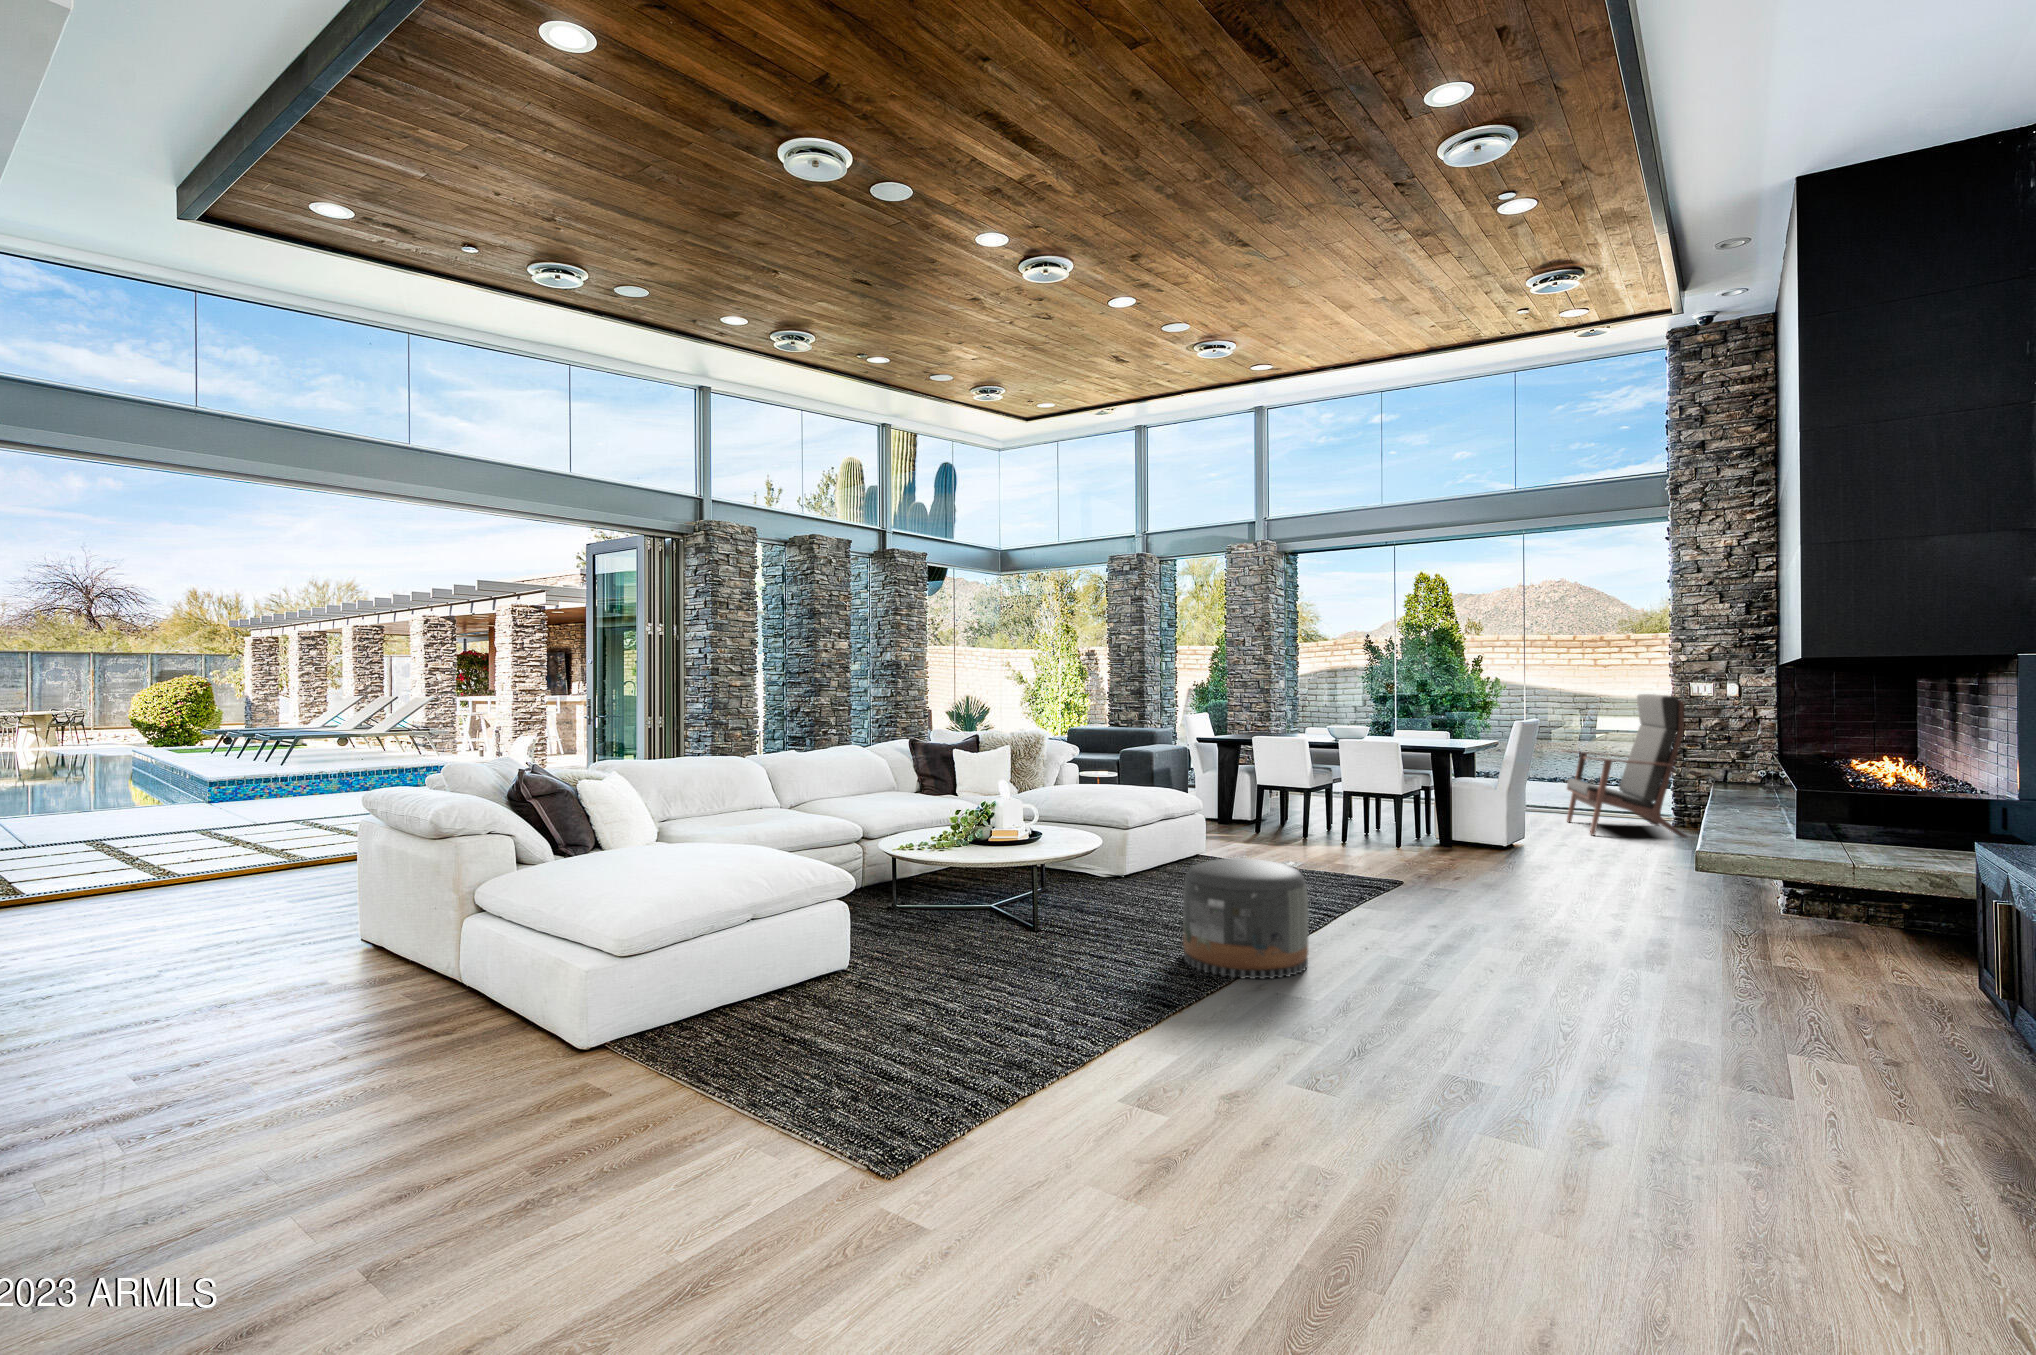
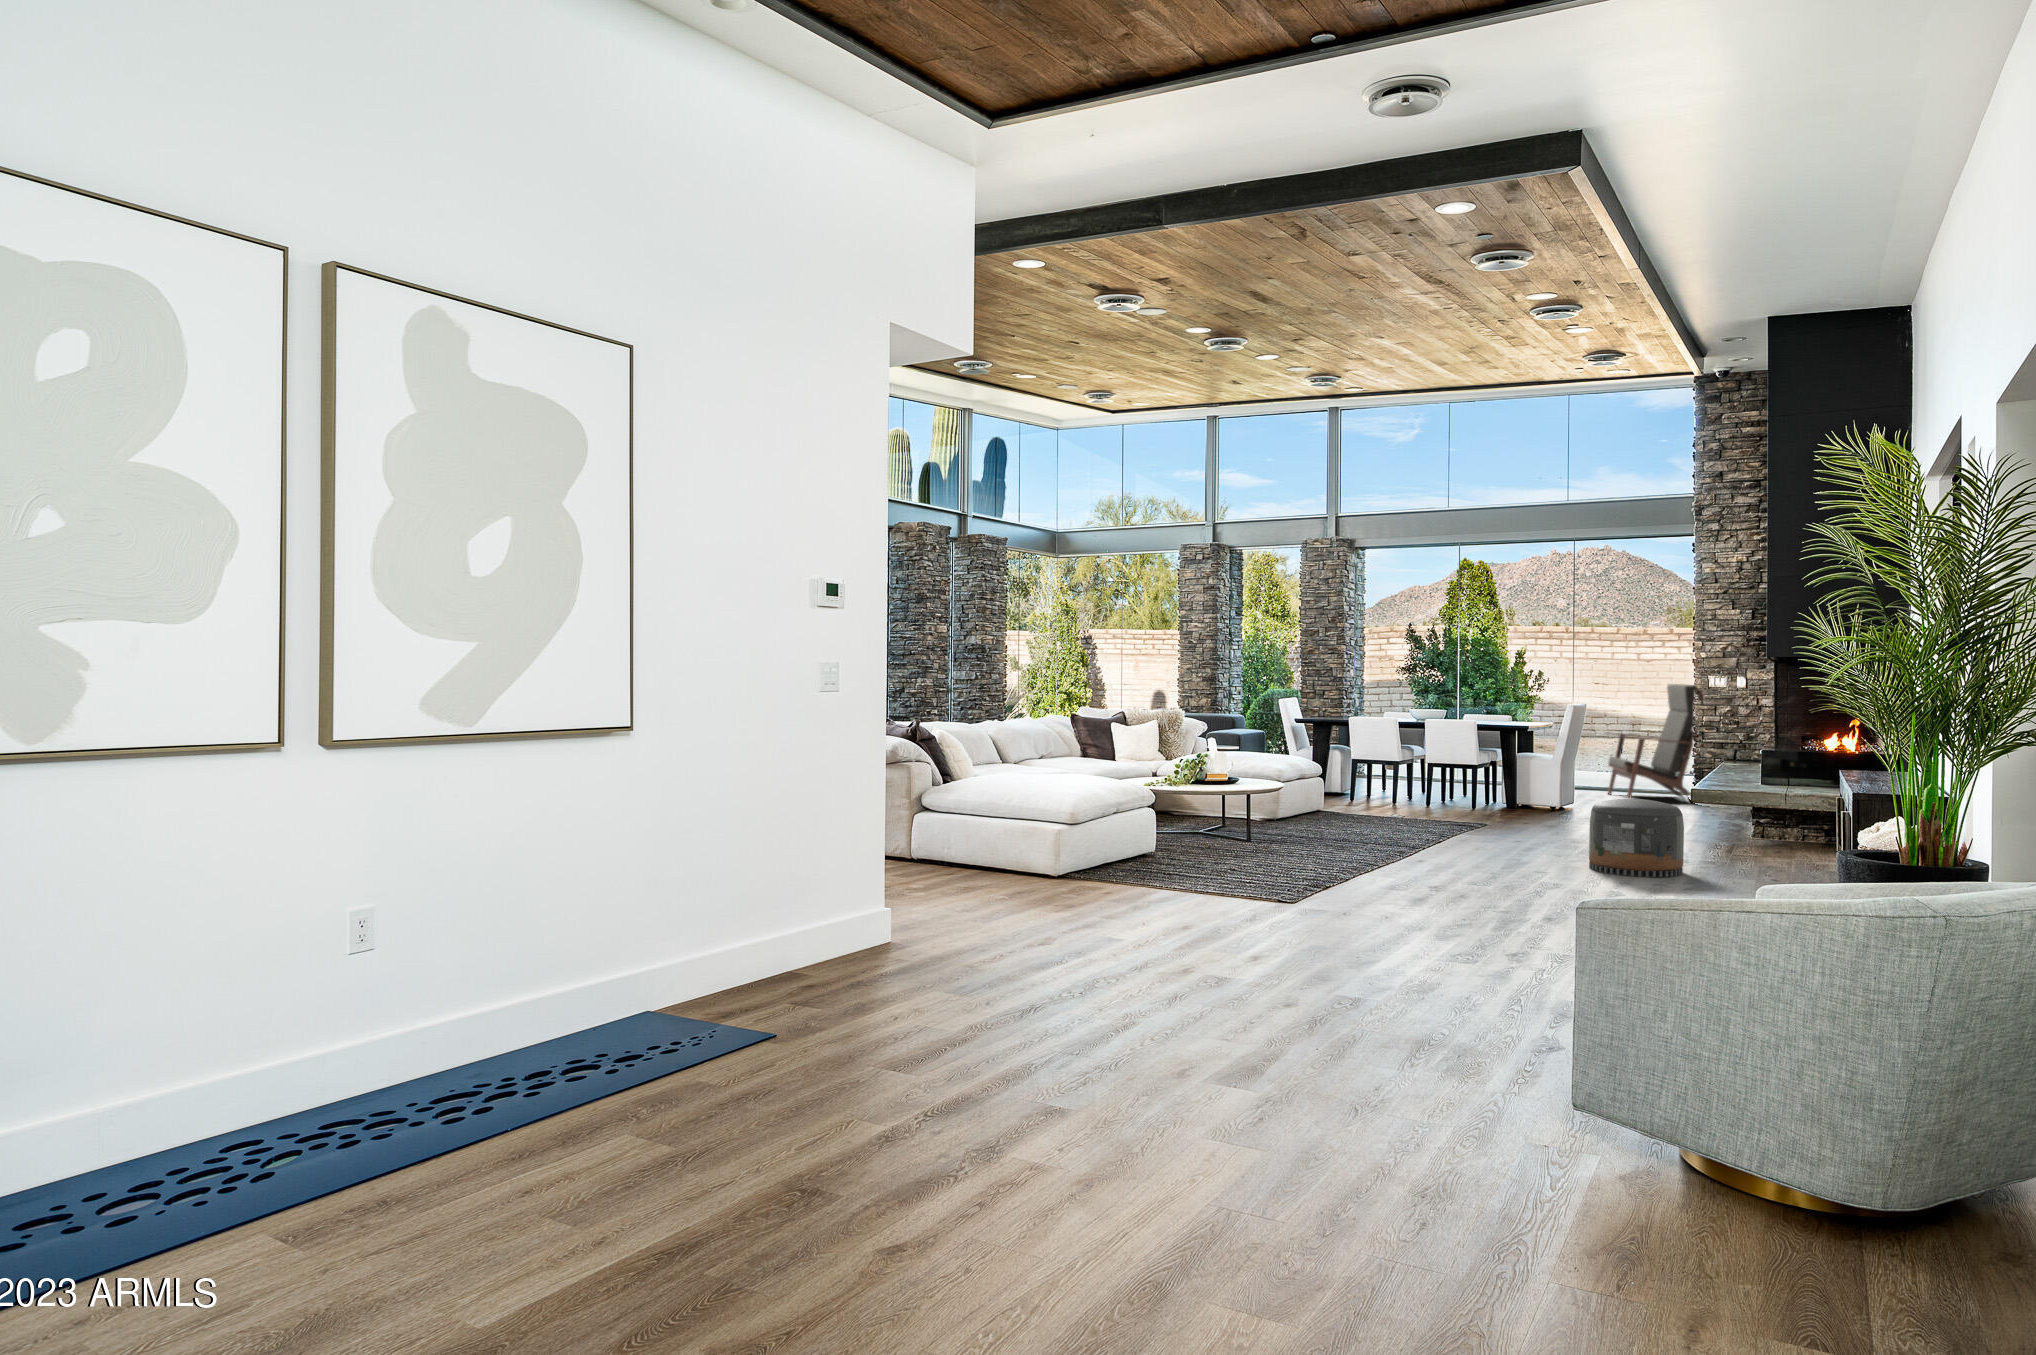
pouf: present [1183,858,1308,979] -> present [1589,799,1684,877]

